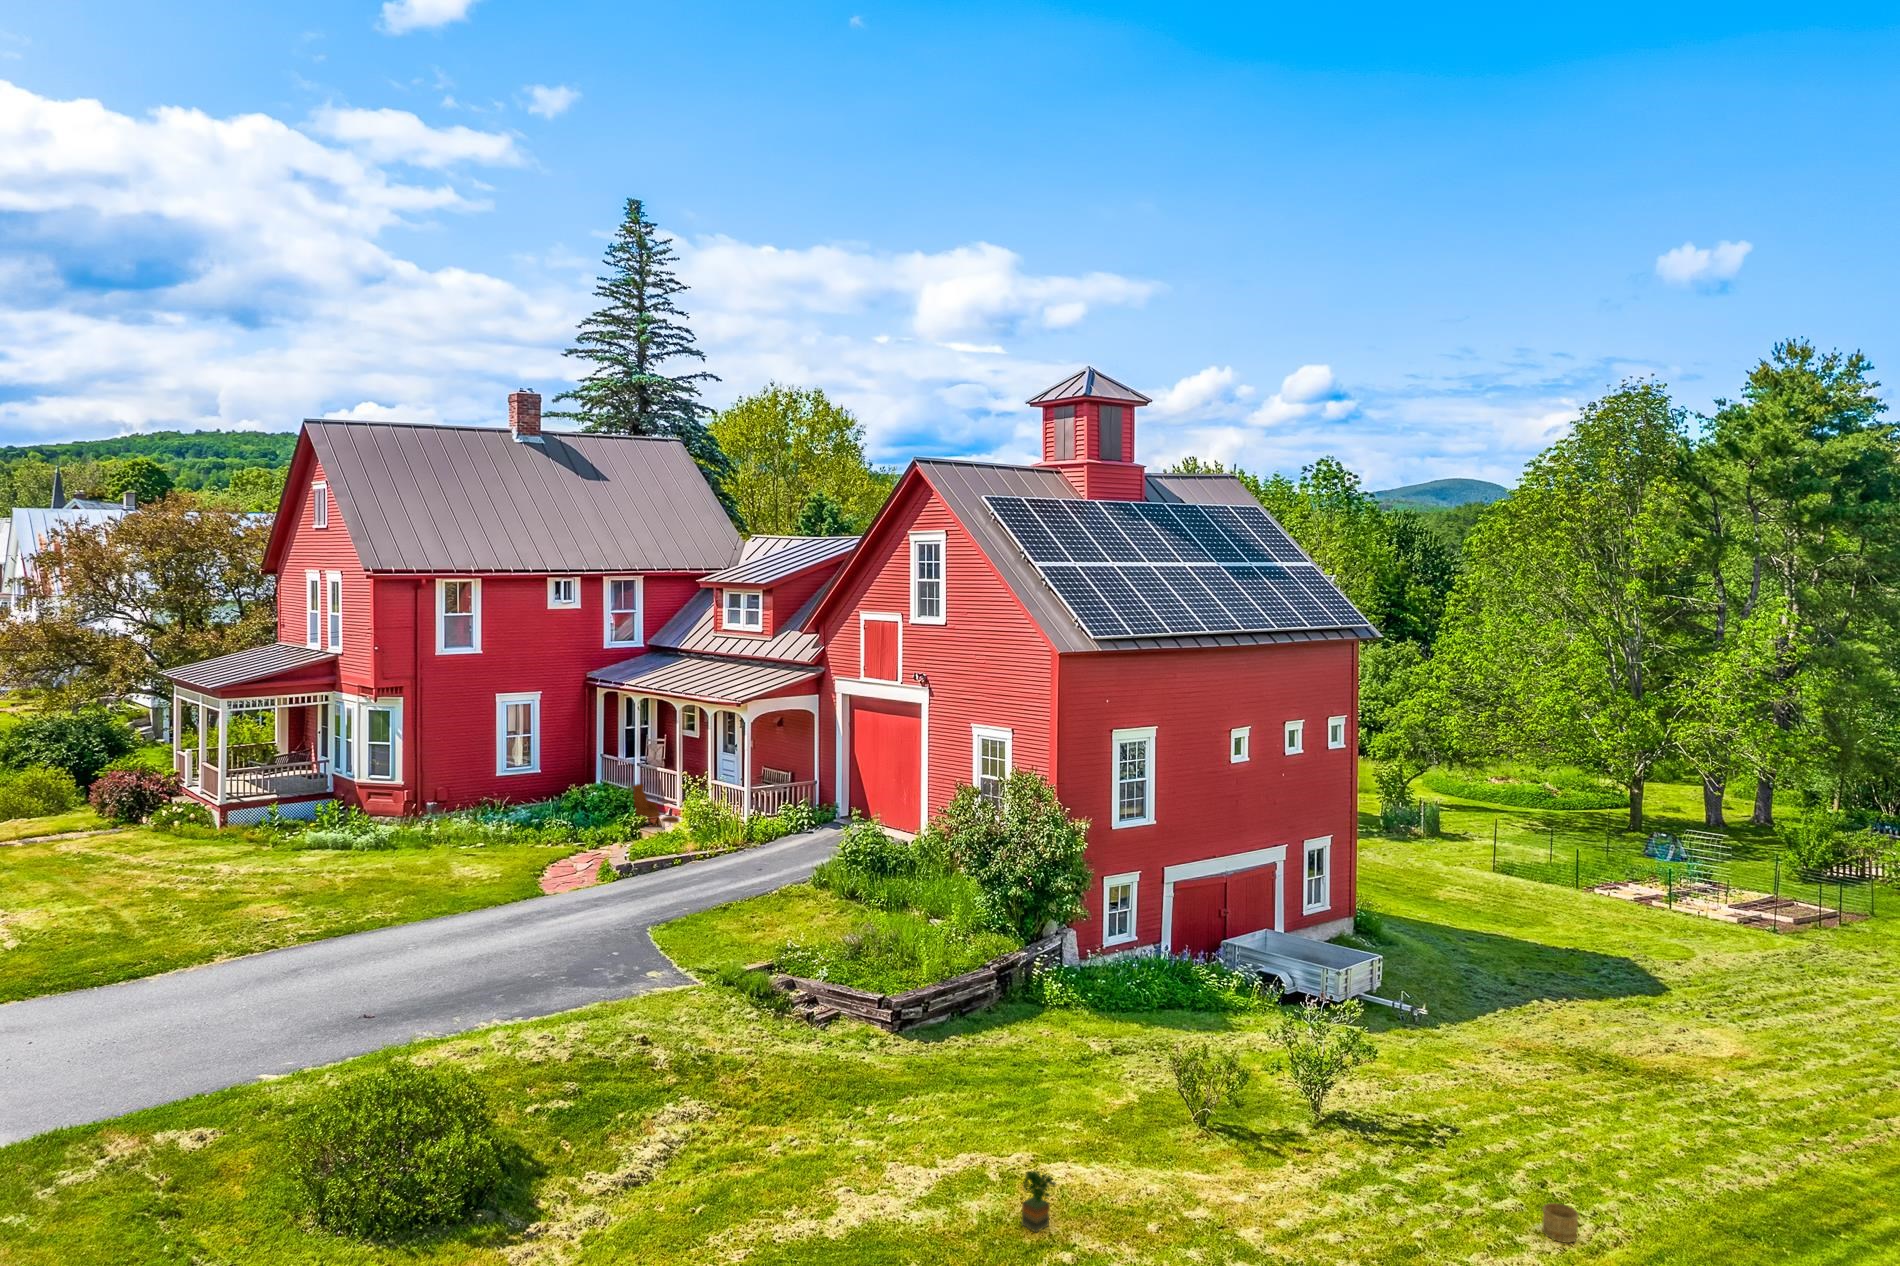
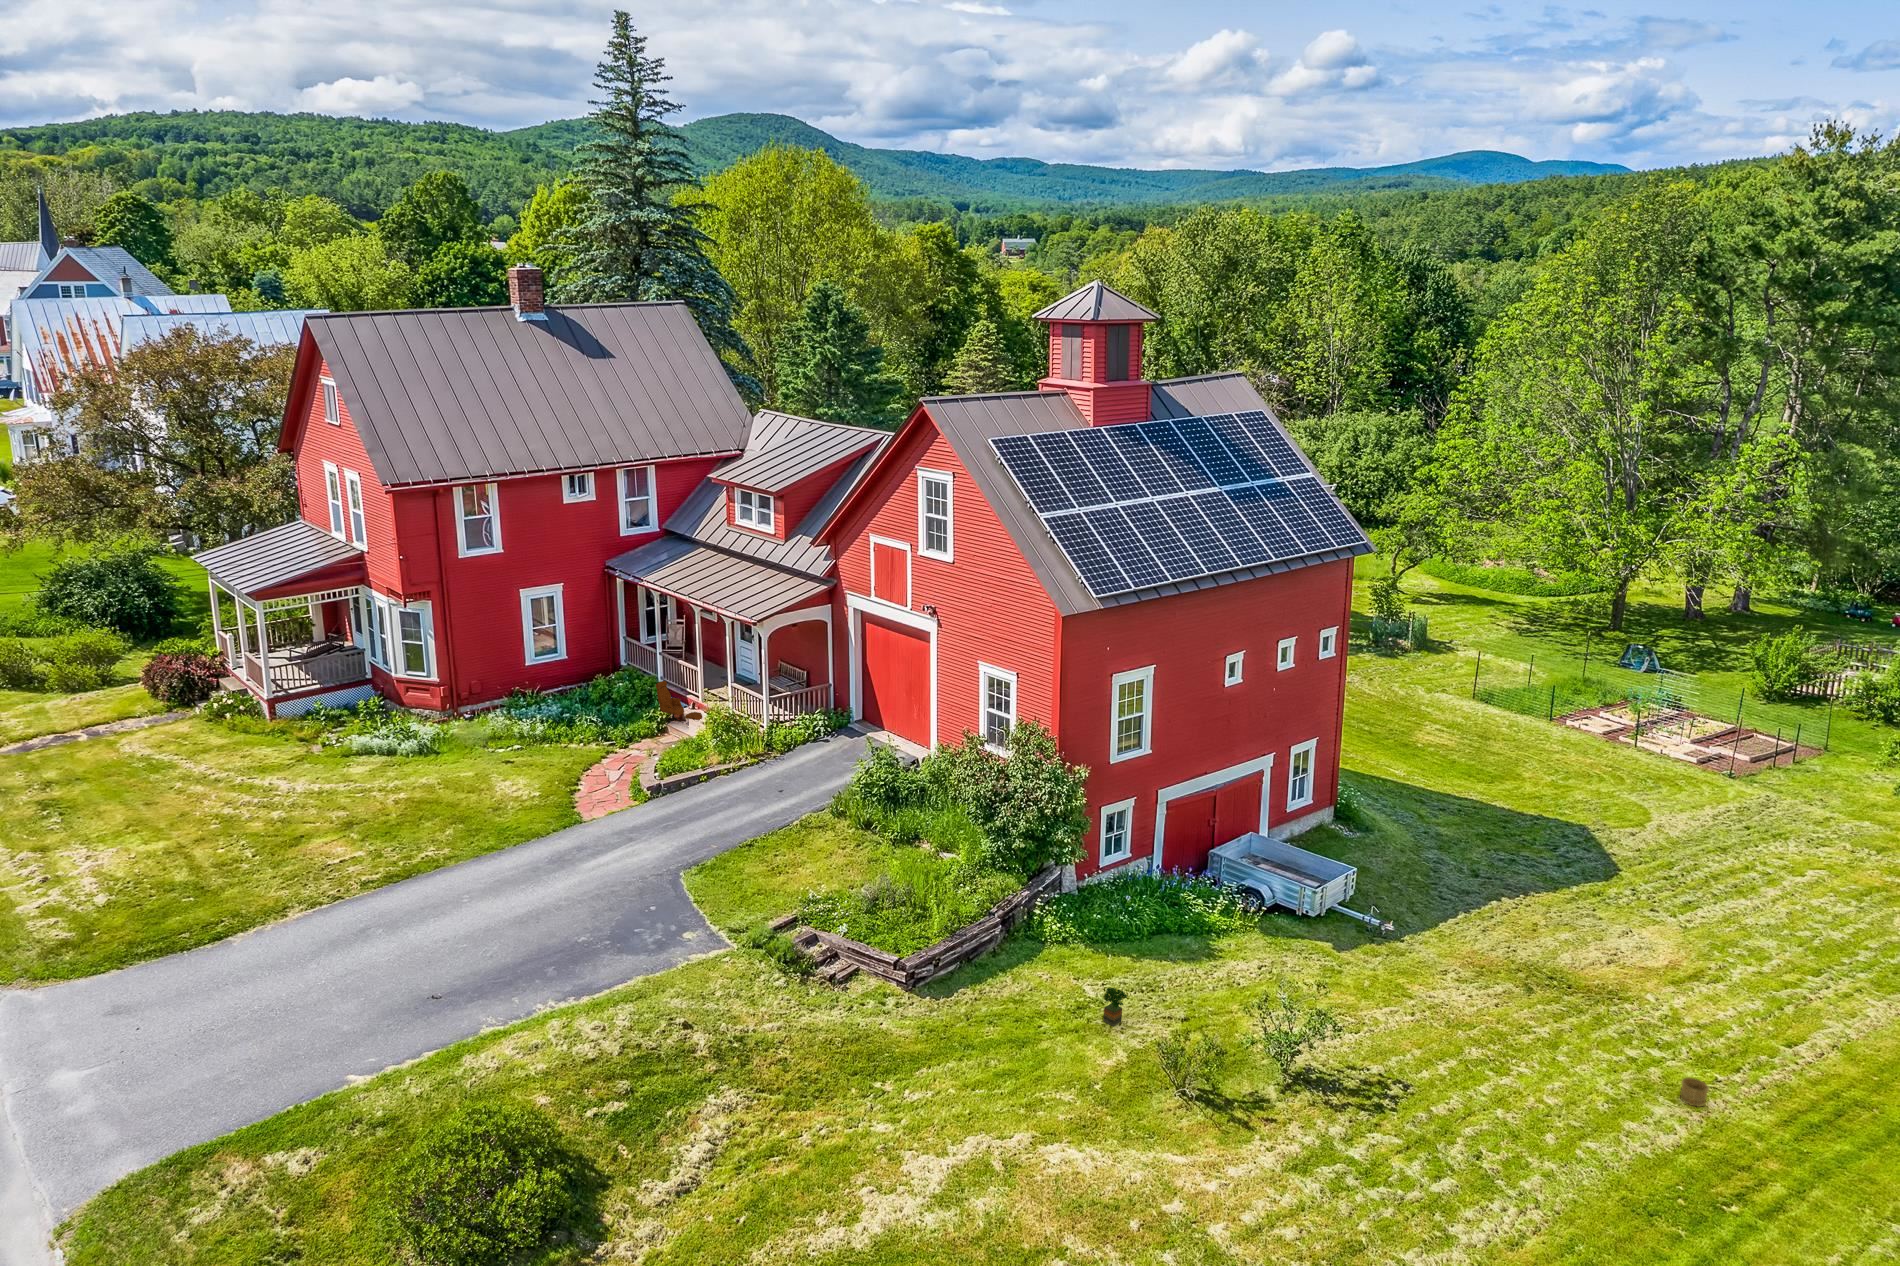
potted tree: present [1021,1170,1056,1232] -> present [1103,988,1127,1026]
wooden bucket: present [1543,1203,1579,1243] -> present [1680,1077,1709,1107]

